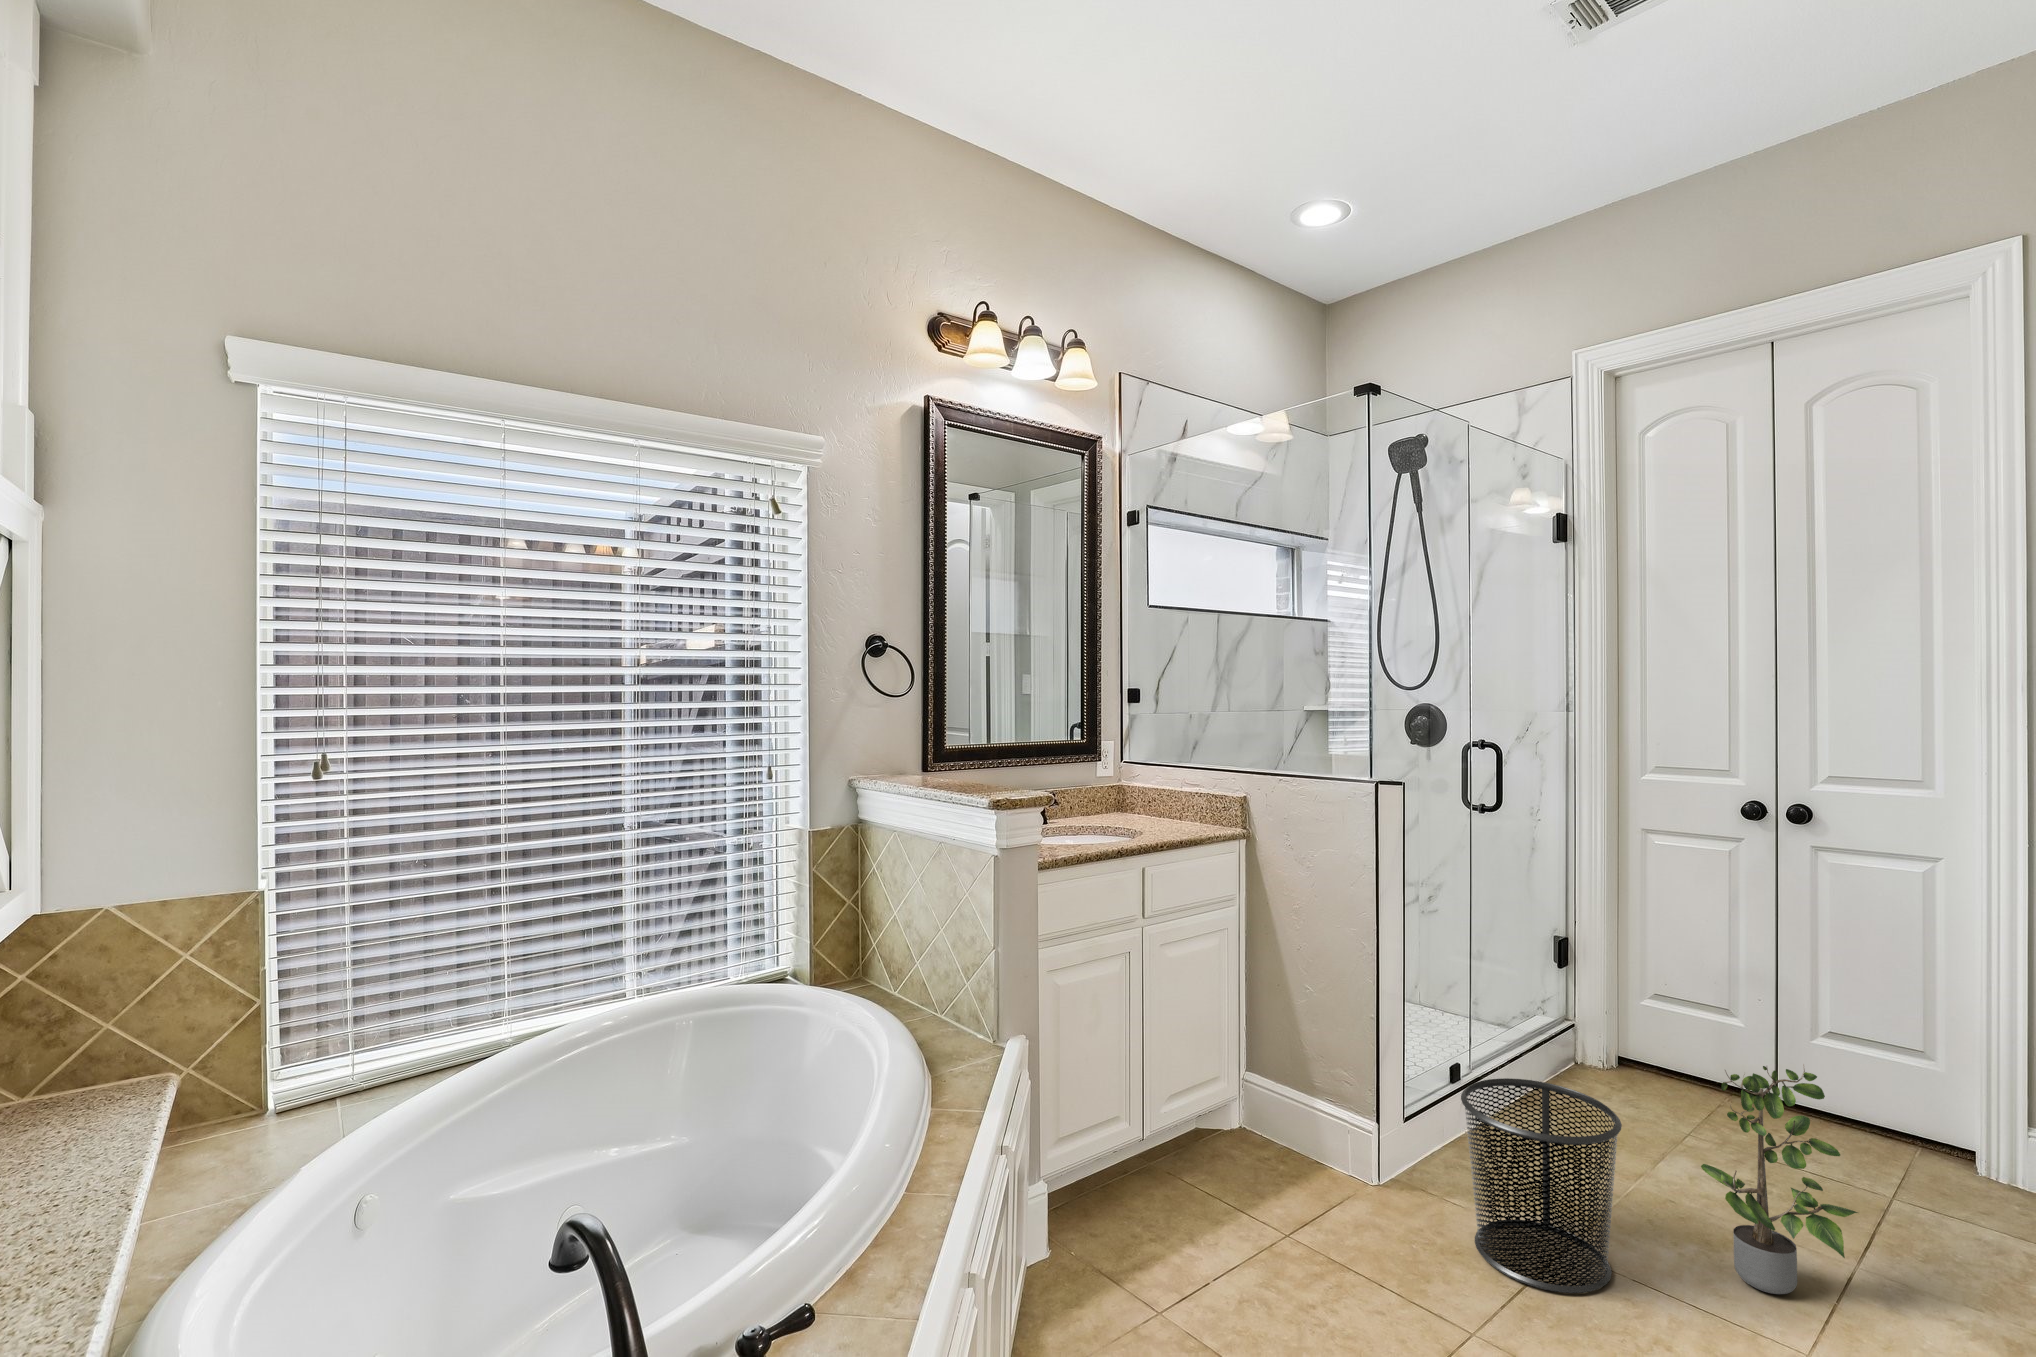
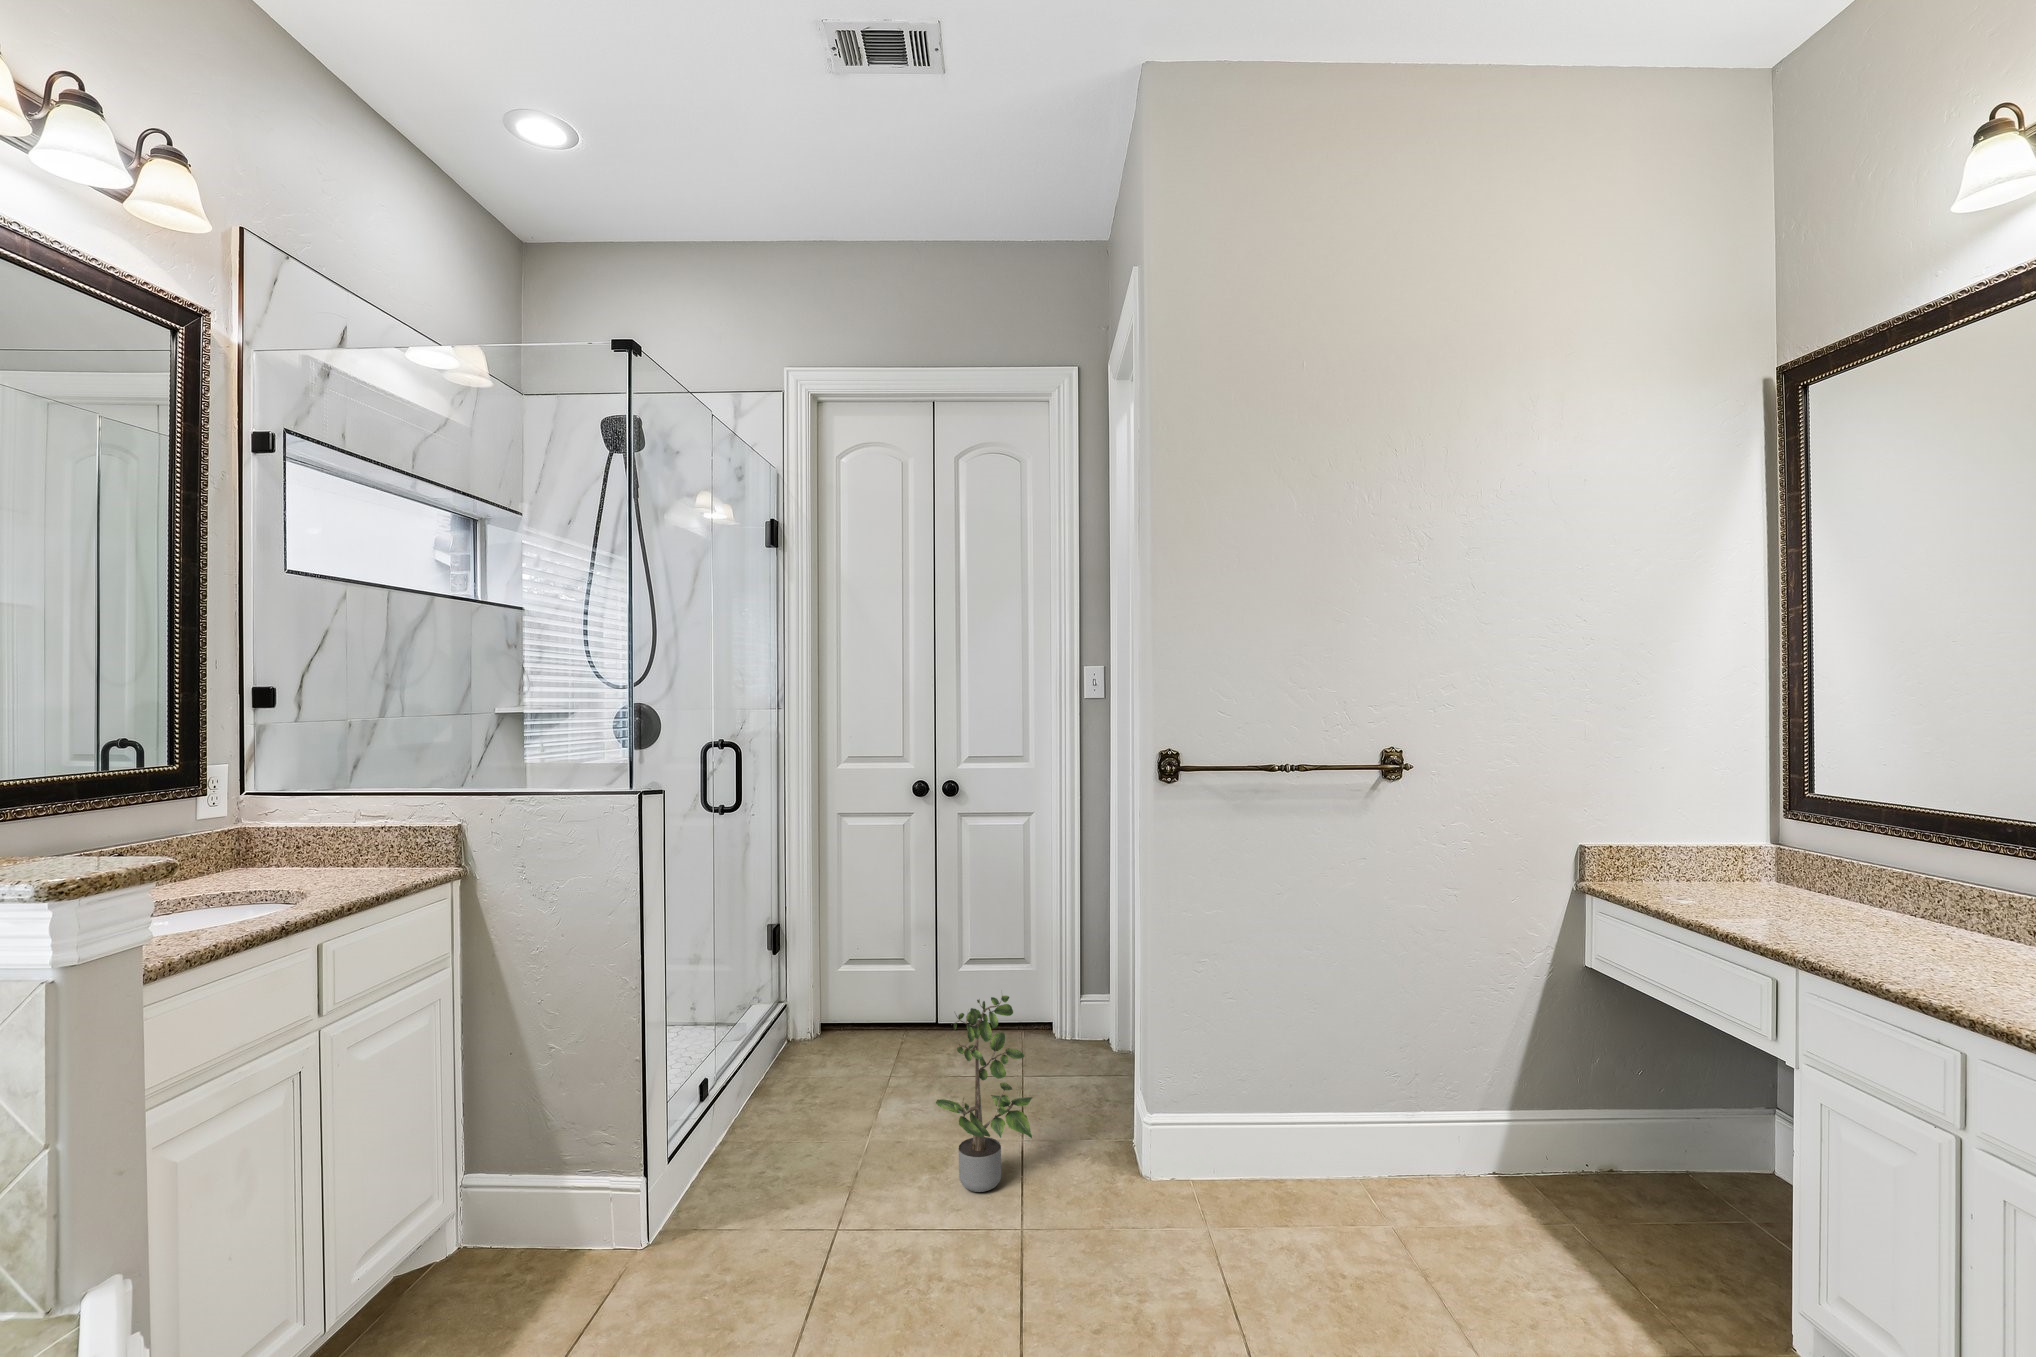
waste bin: present [1461,1078,1622,1293] -> none [744,1071,887,1284]

